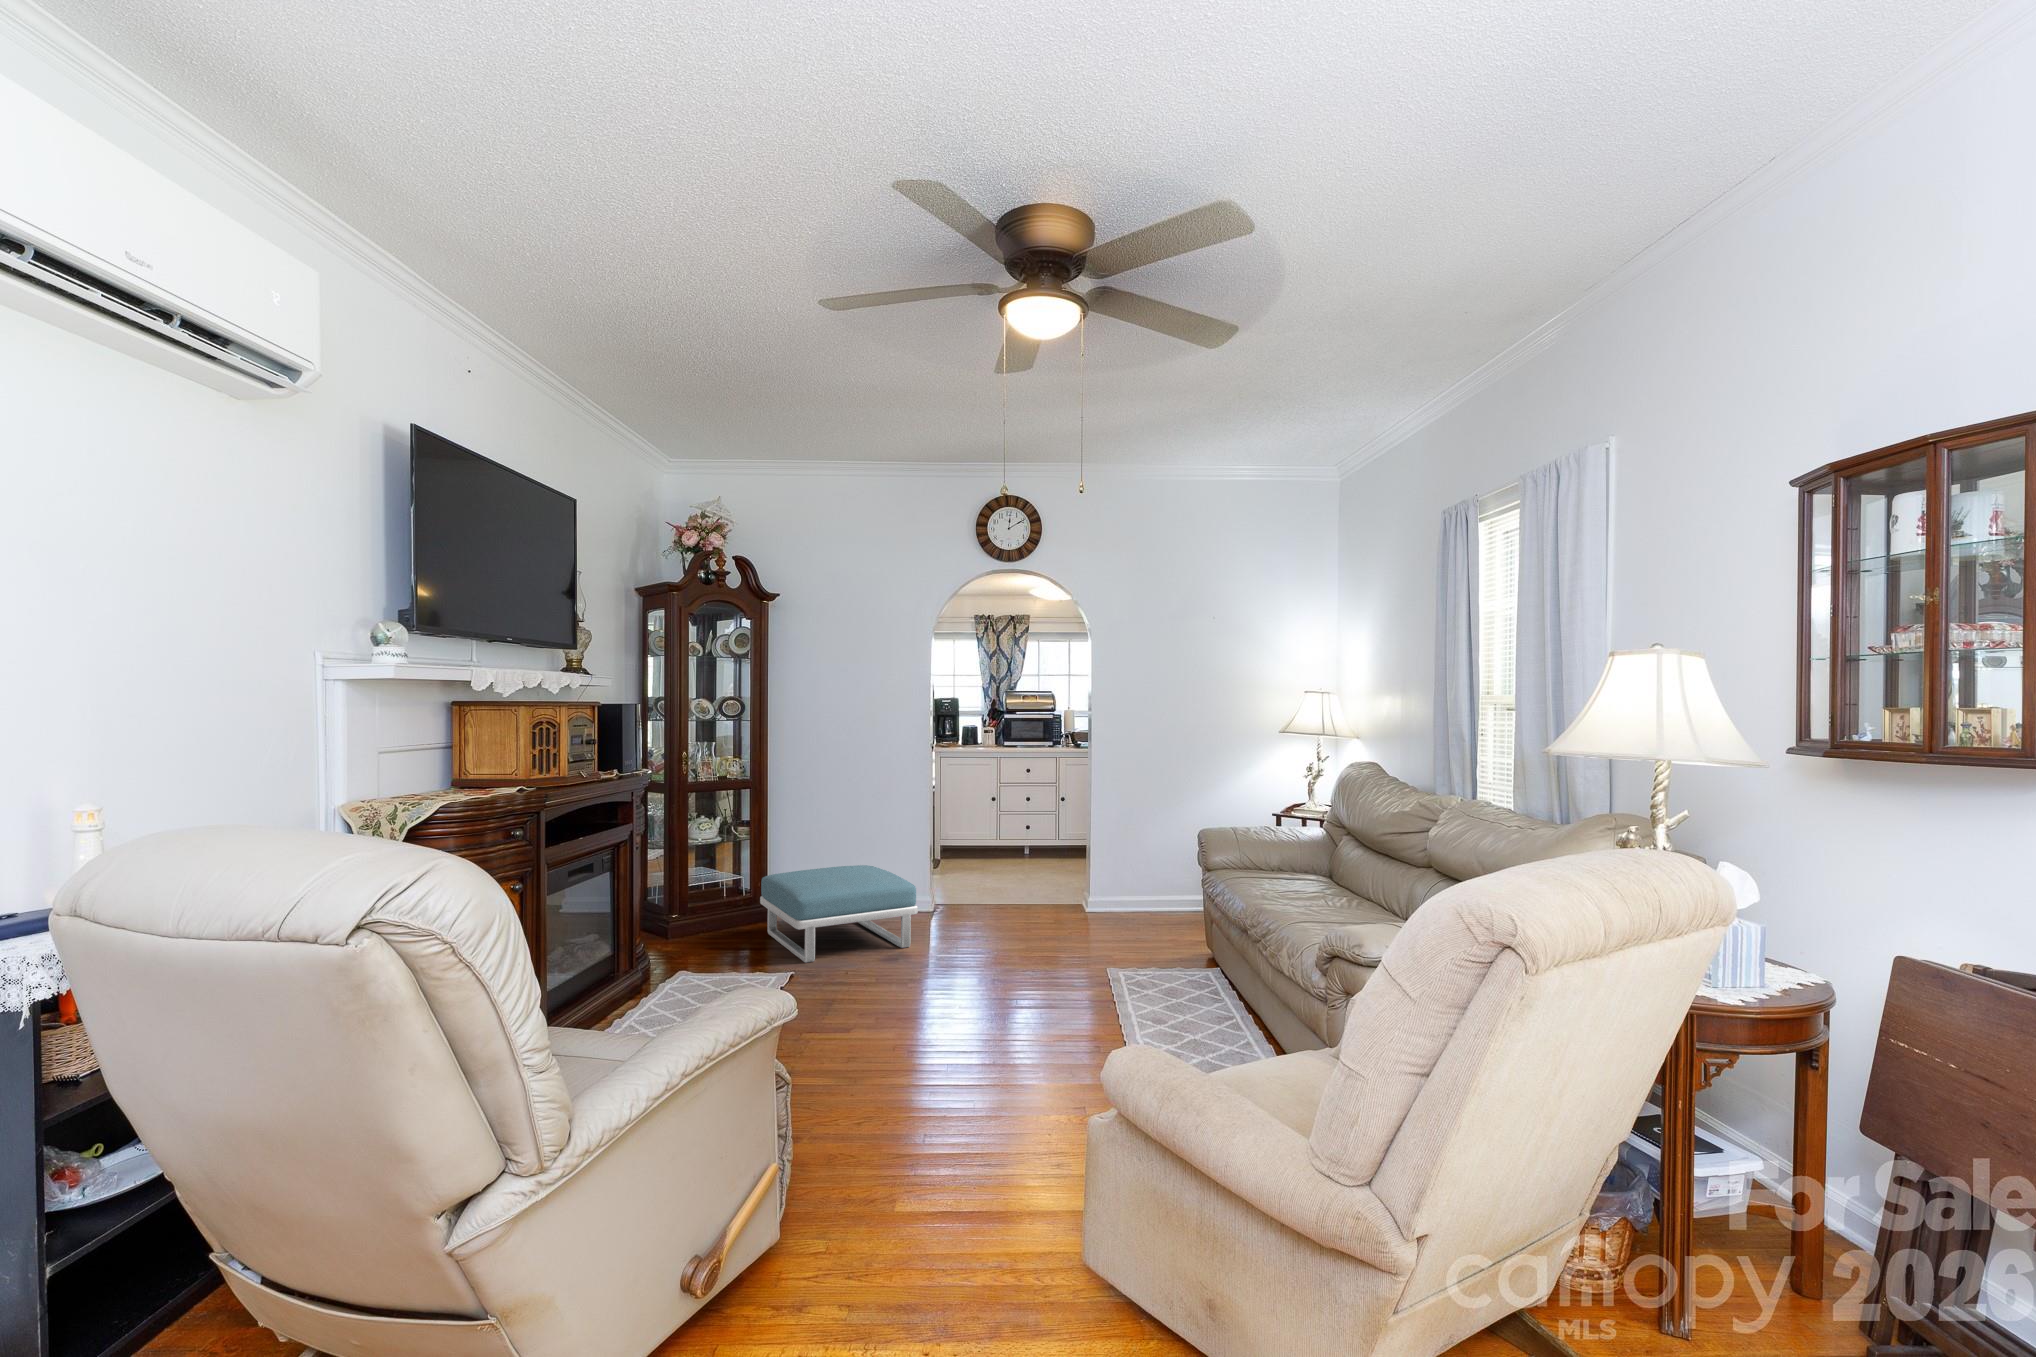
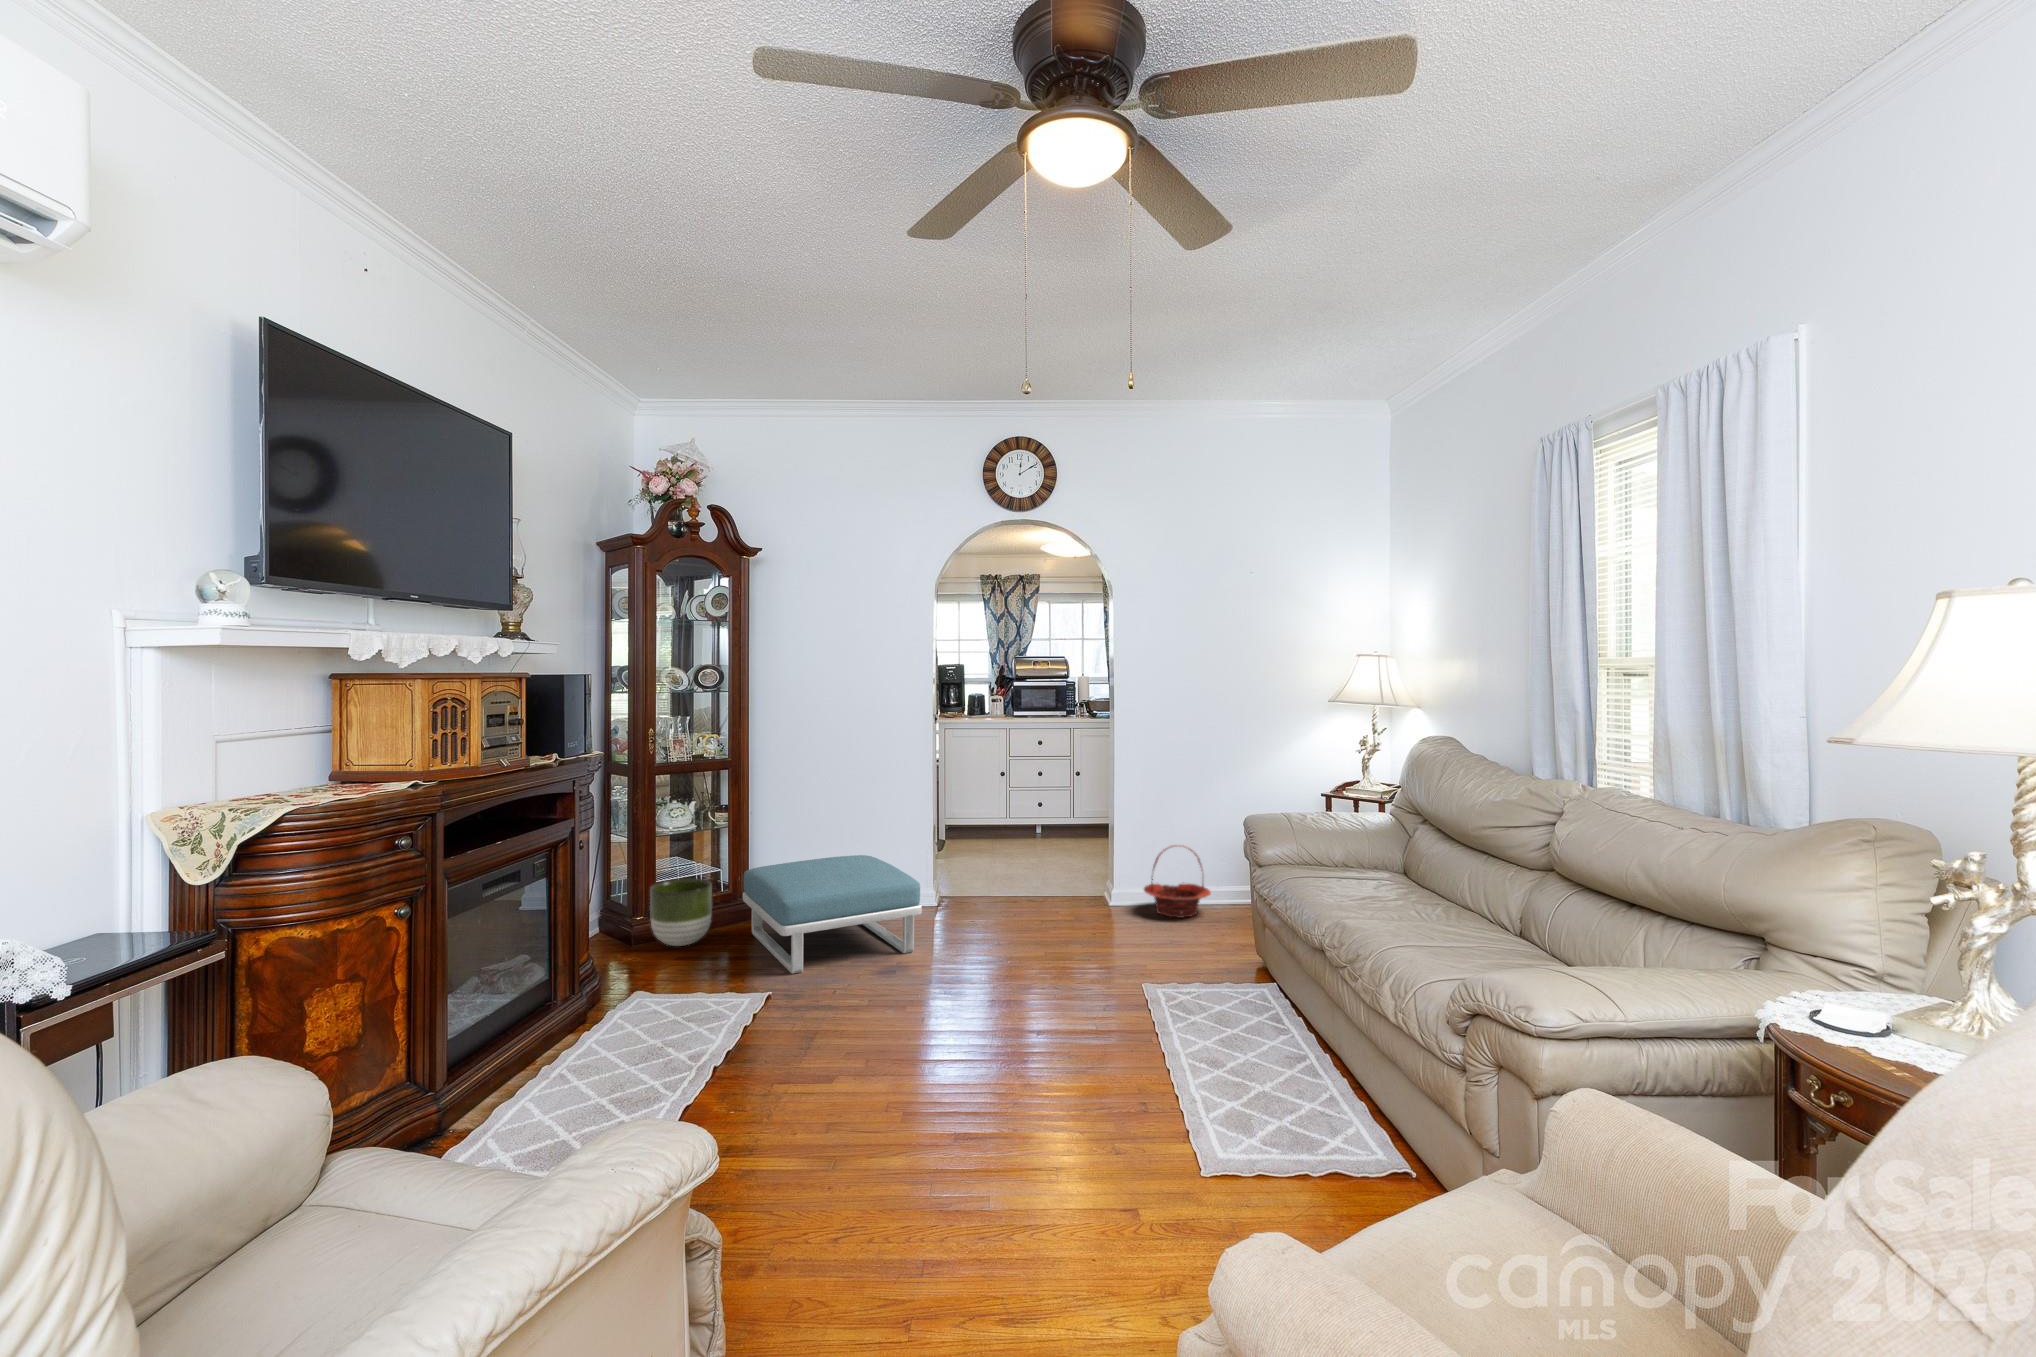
basket: none [1115,857,1176,922] -> present [1144,845,1211,918]
planter: none [680,884,733,943] -> present [650,878,712,946]

